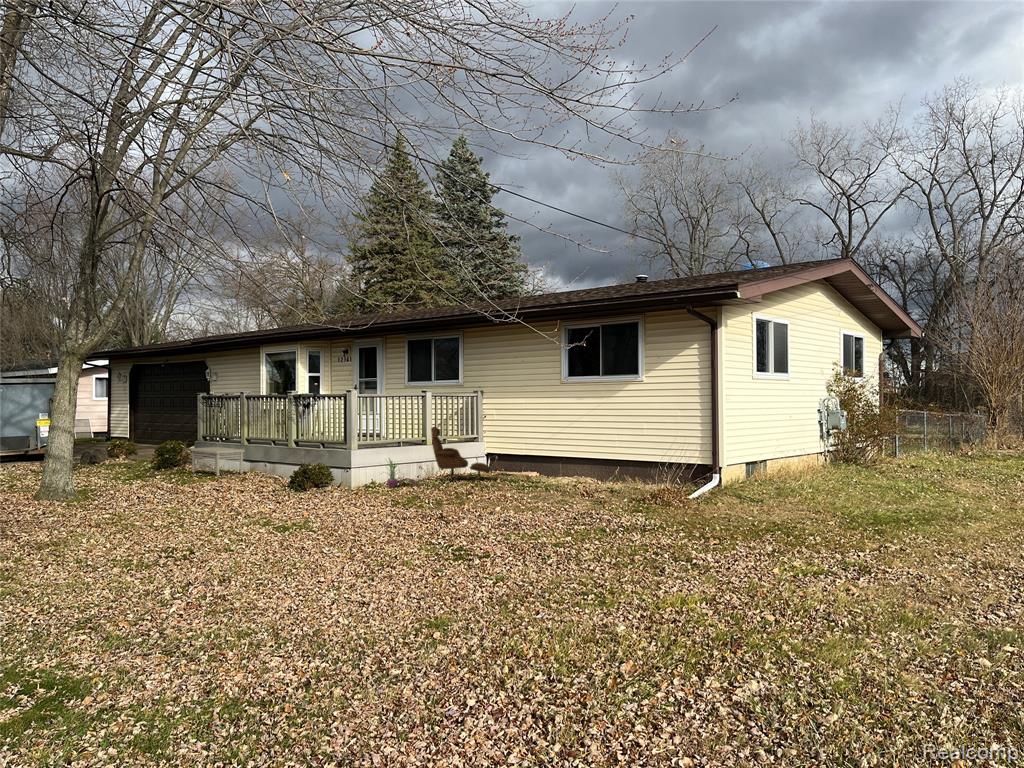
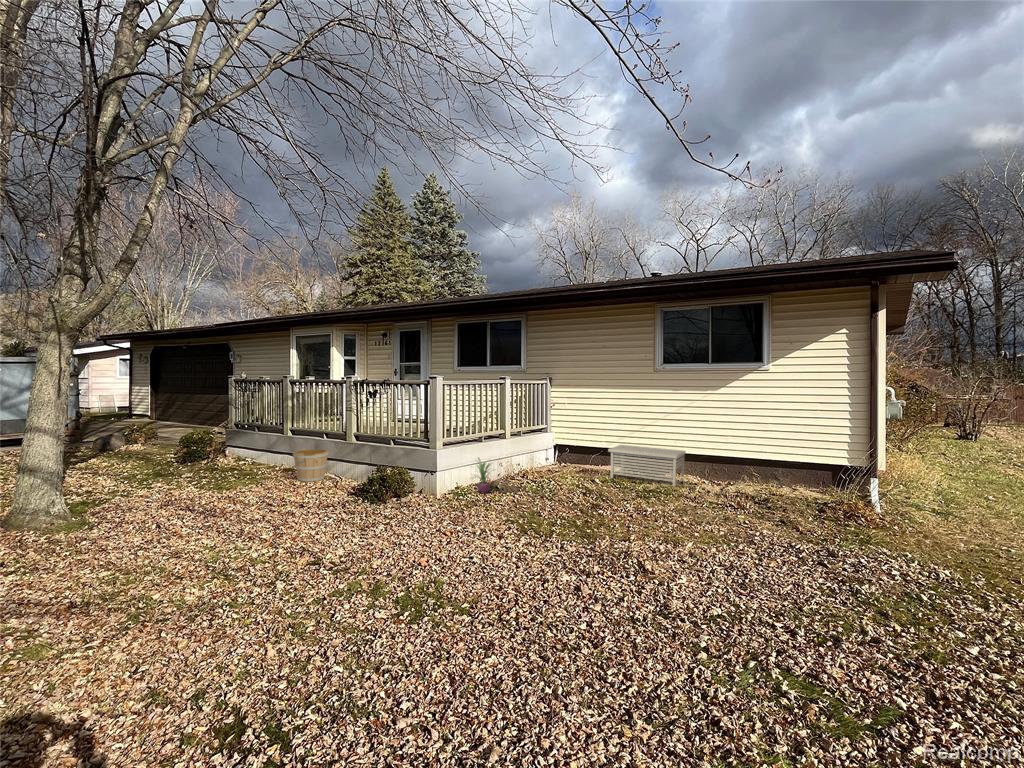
lounge chair: present [431,427,490,482] -> none [512,418,578,481]
storage bench: present [190,447,245,476] -> present [608,445,686,486]
wooden bucket: none [245,454,276,480] -> present [293,449,329,482]

